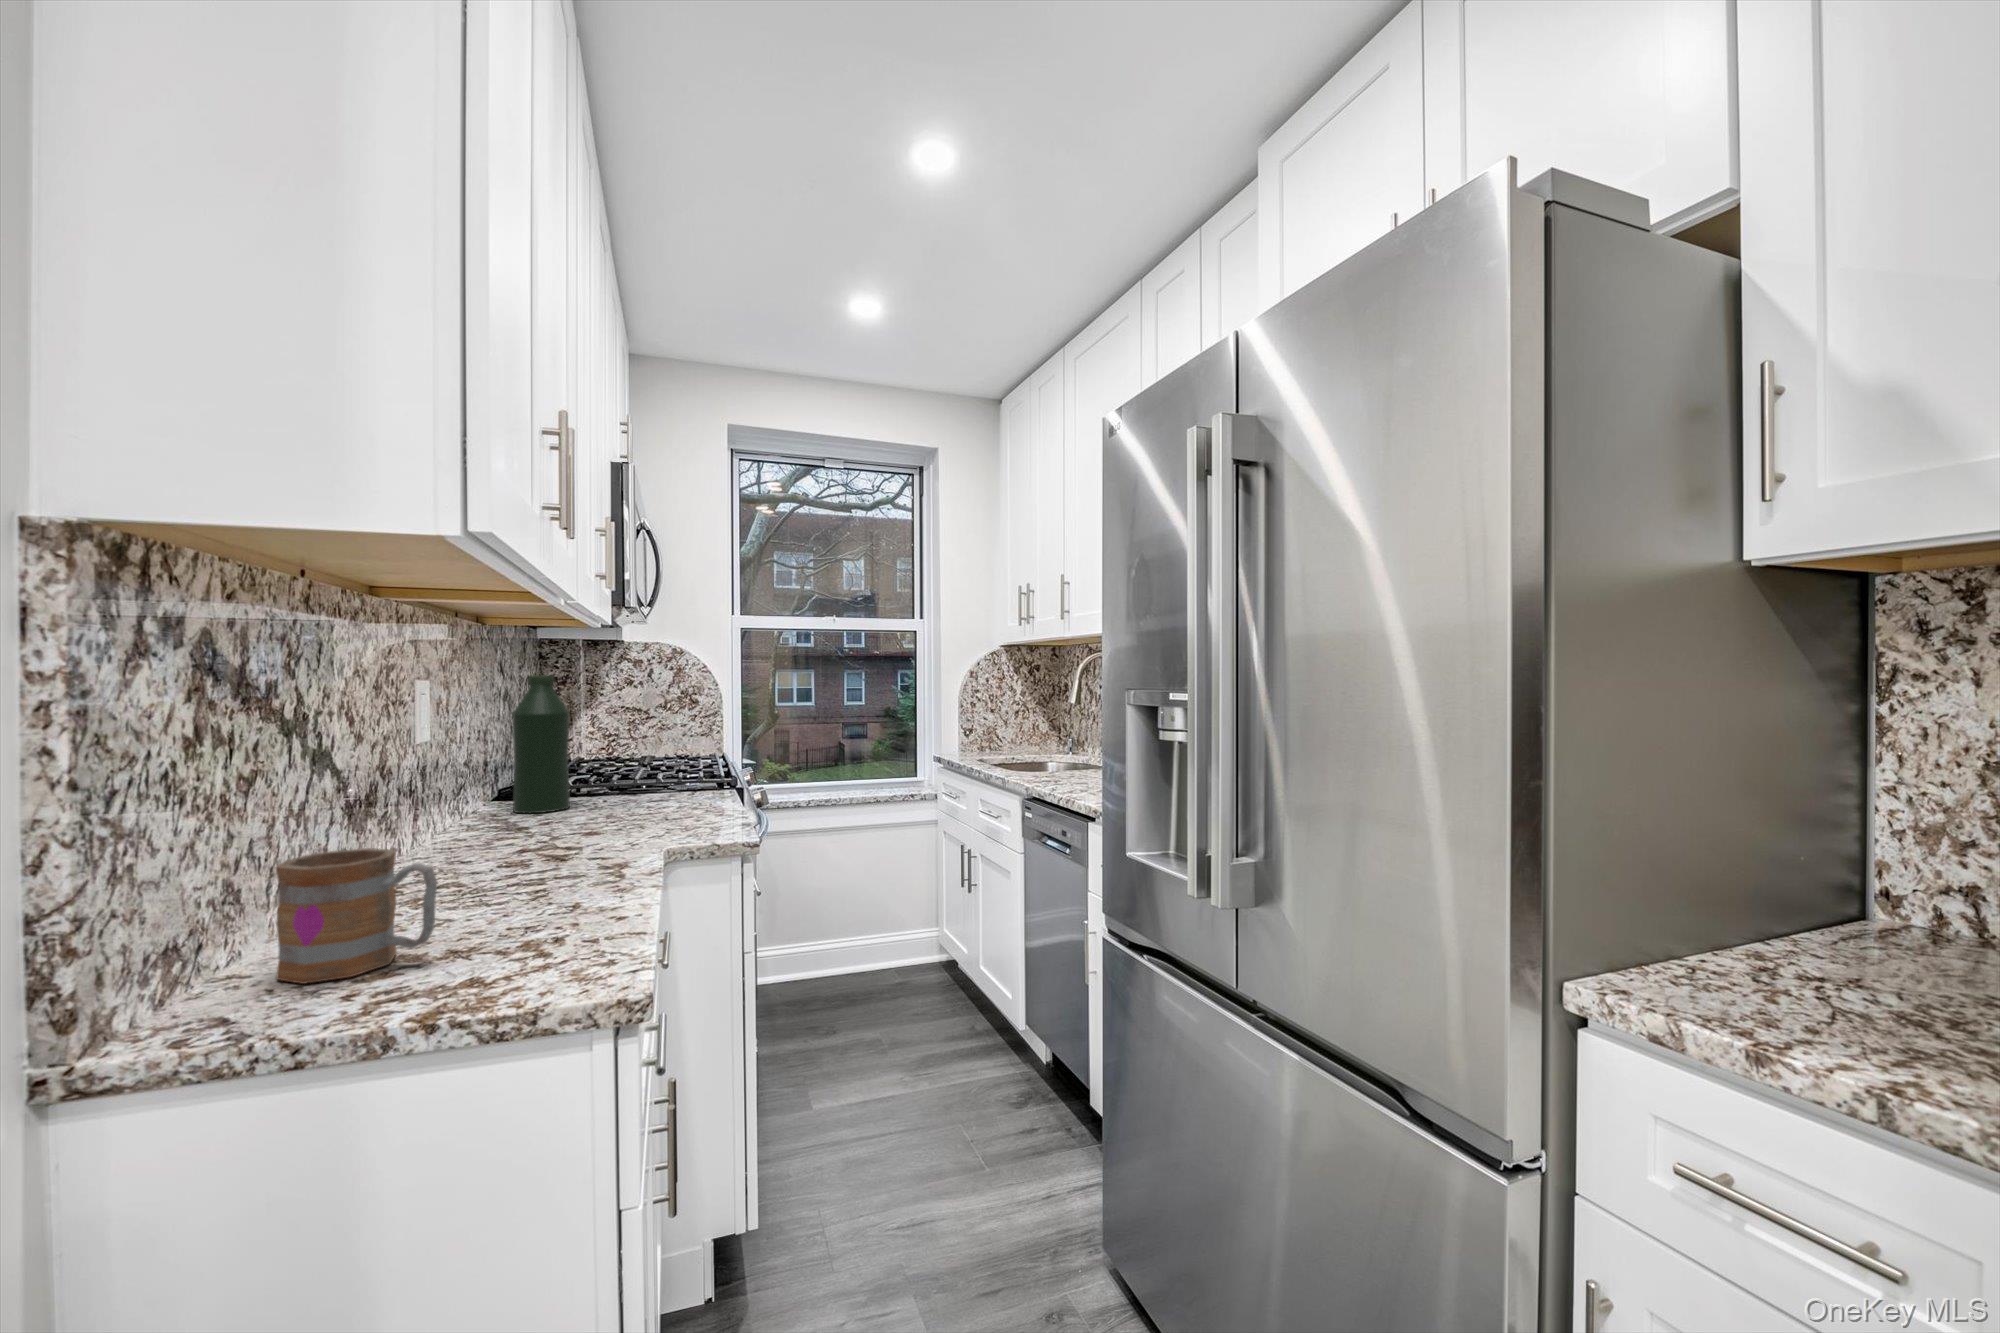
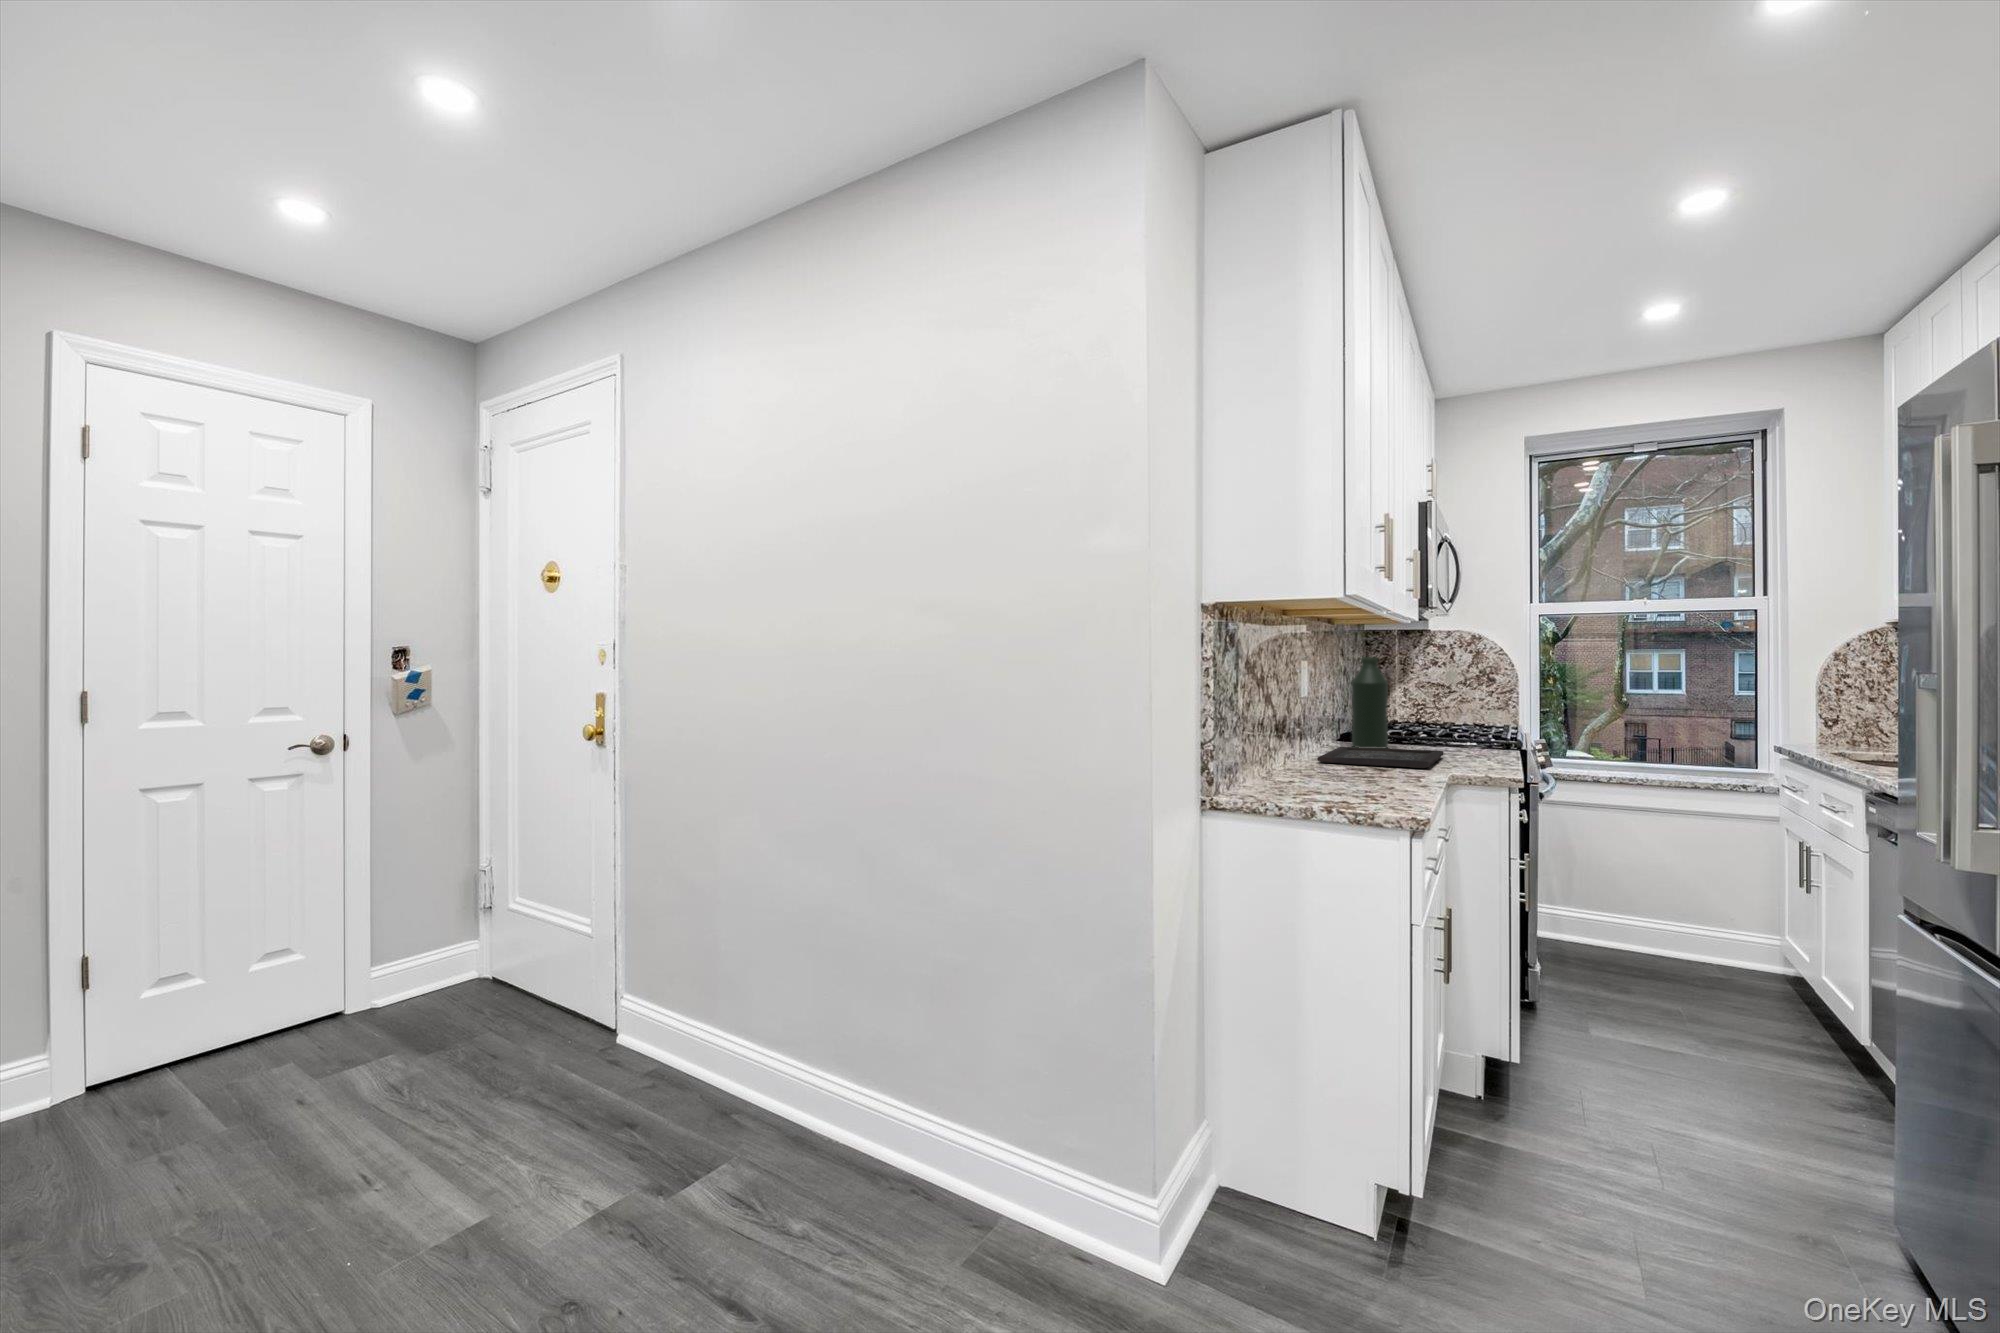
tray: none [443,808,649,857] -> present [1317,747,1444,768]
mug: present [276,848,437,984] -> none [1263,739,1328,794]

